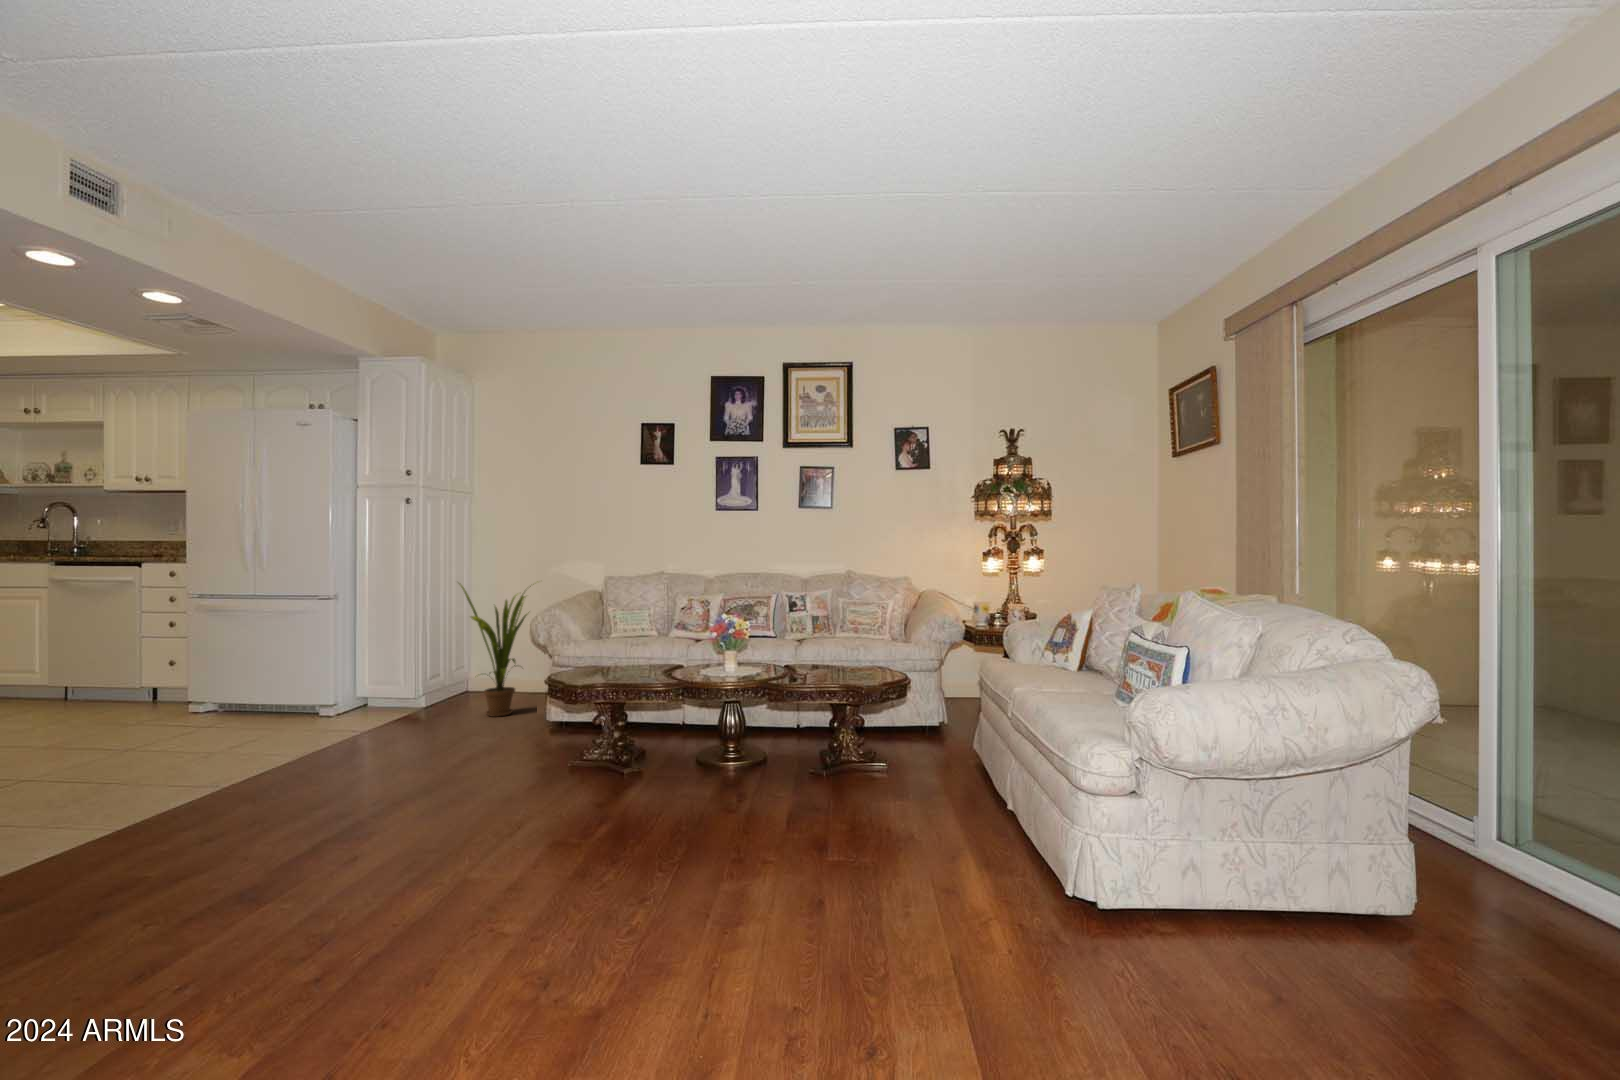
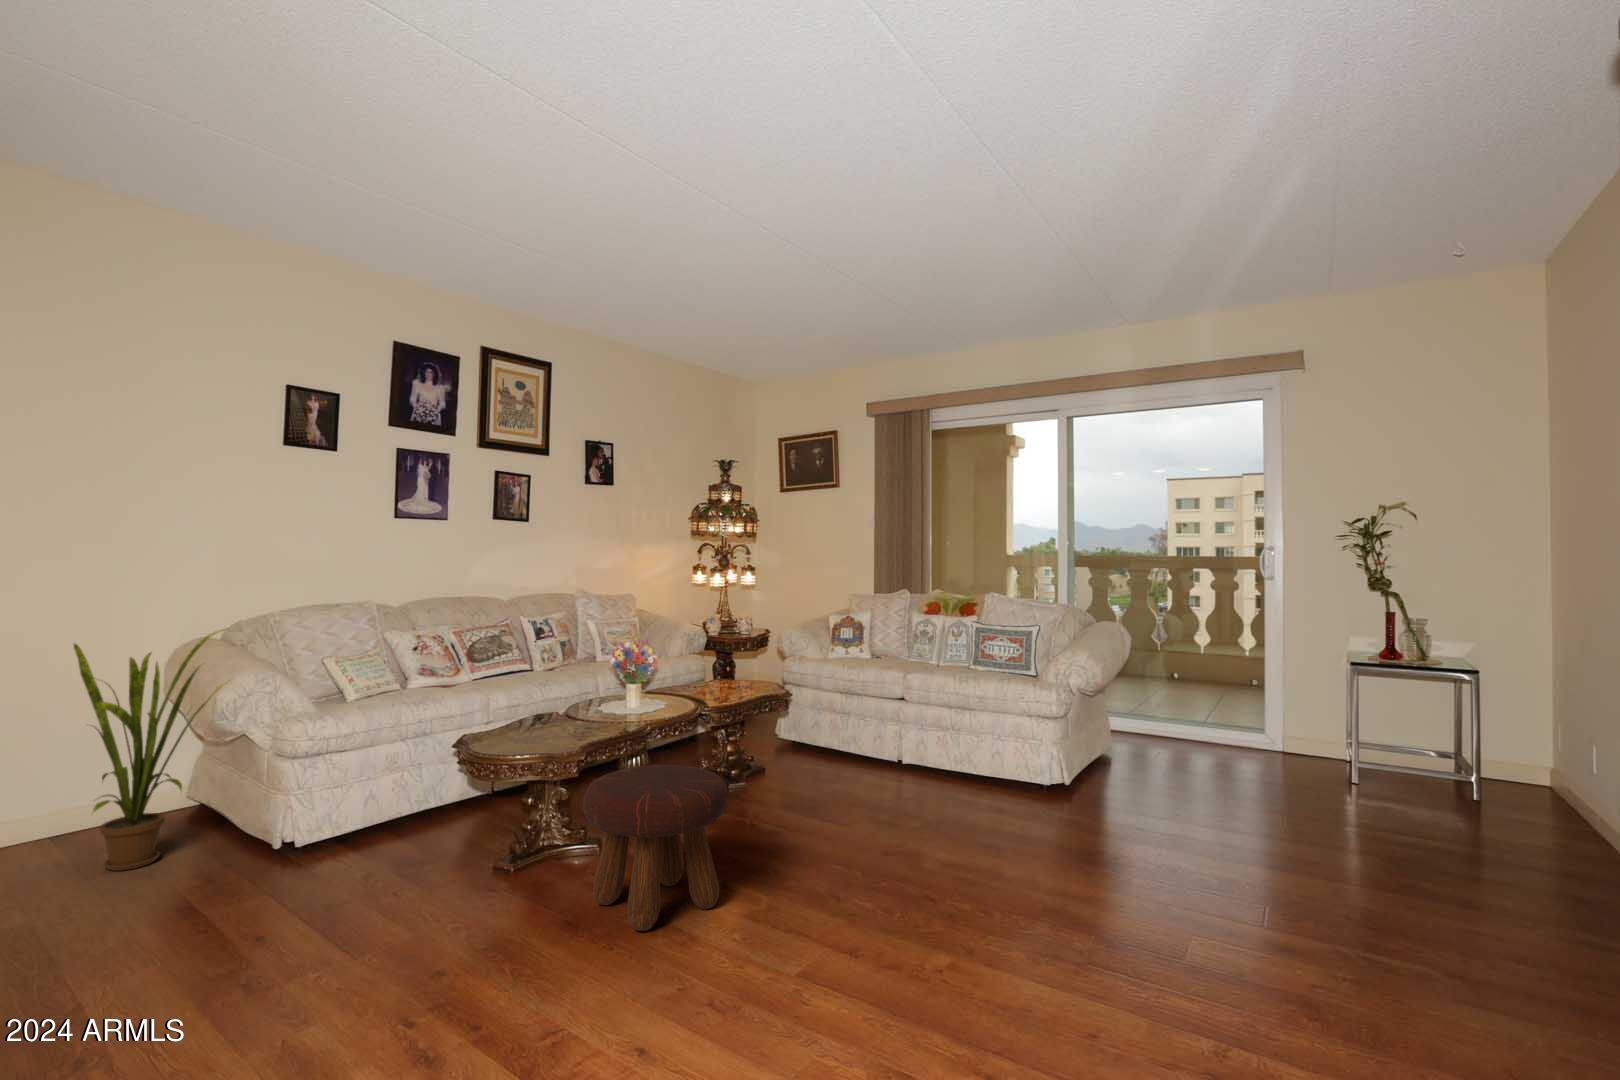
footstool: none [379,707,529,855] -> present [583,765,727,931]

